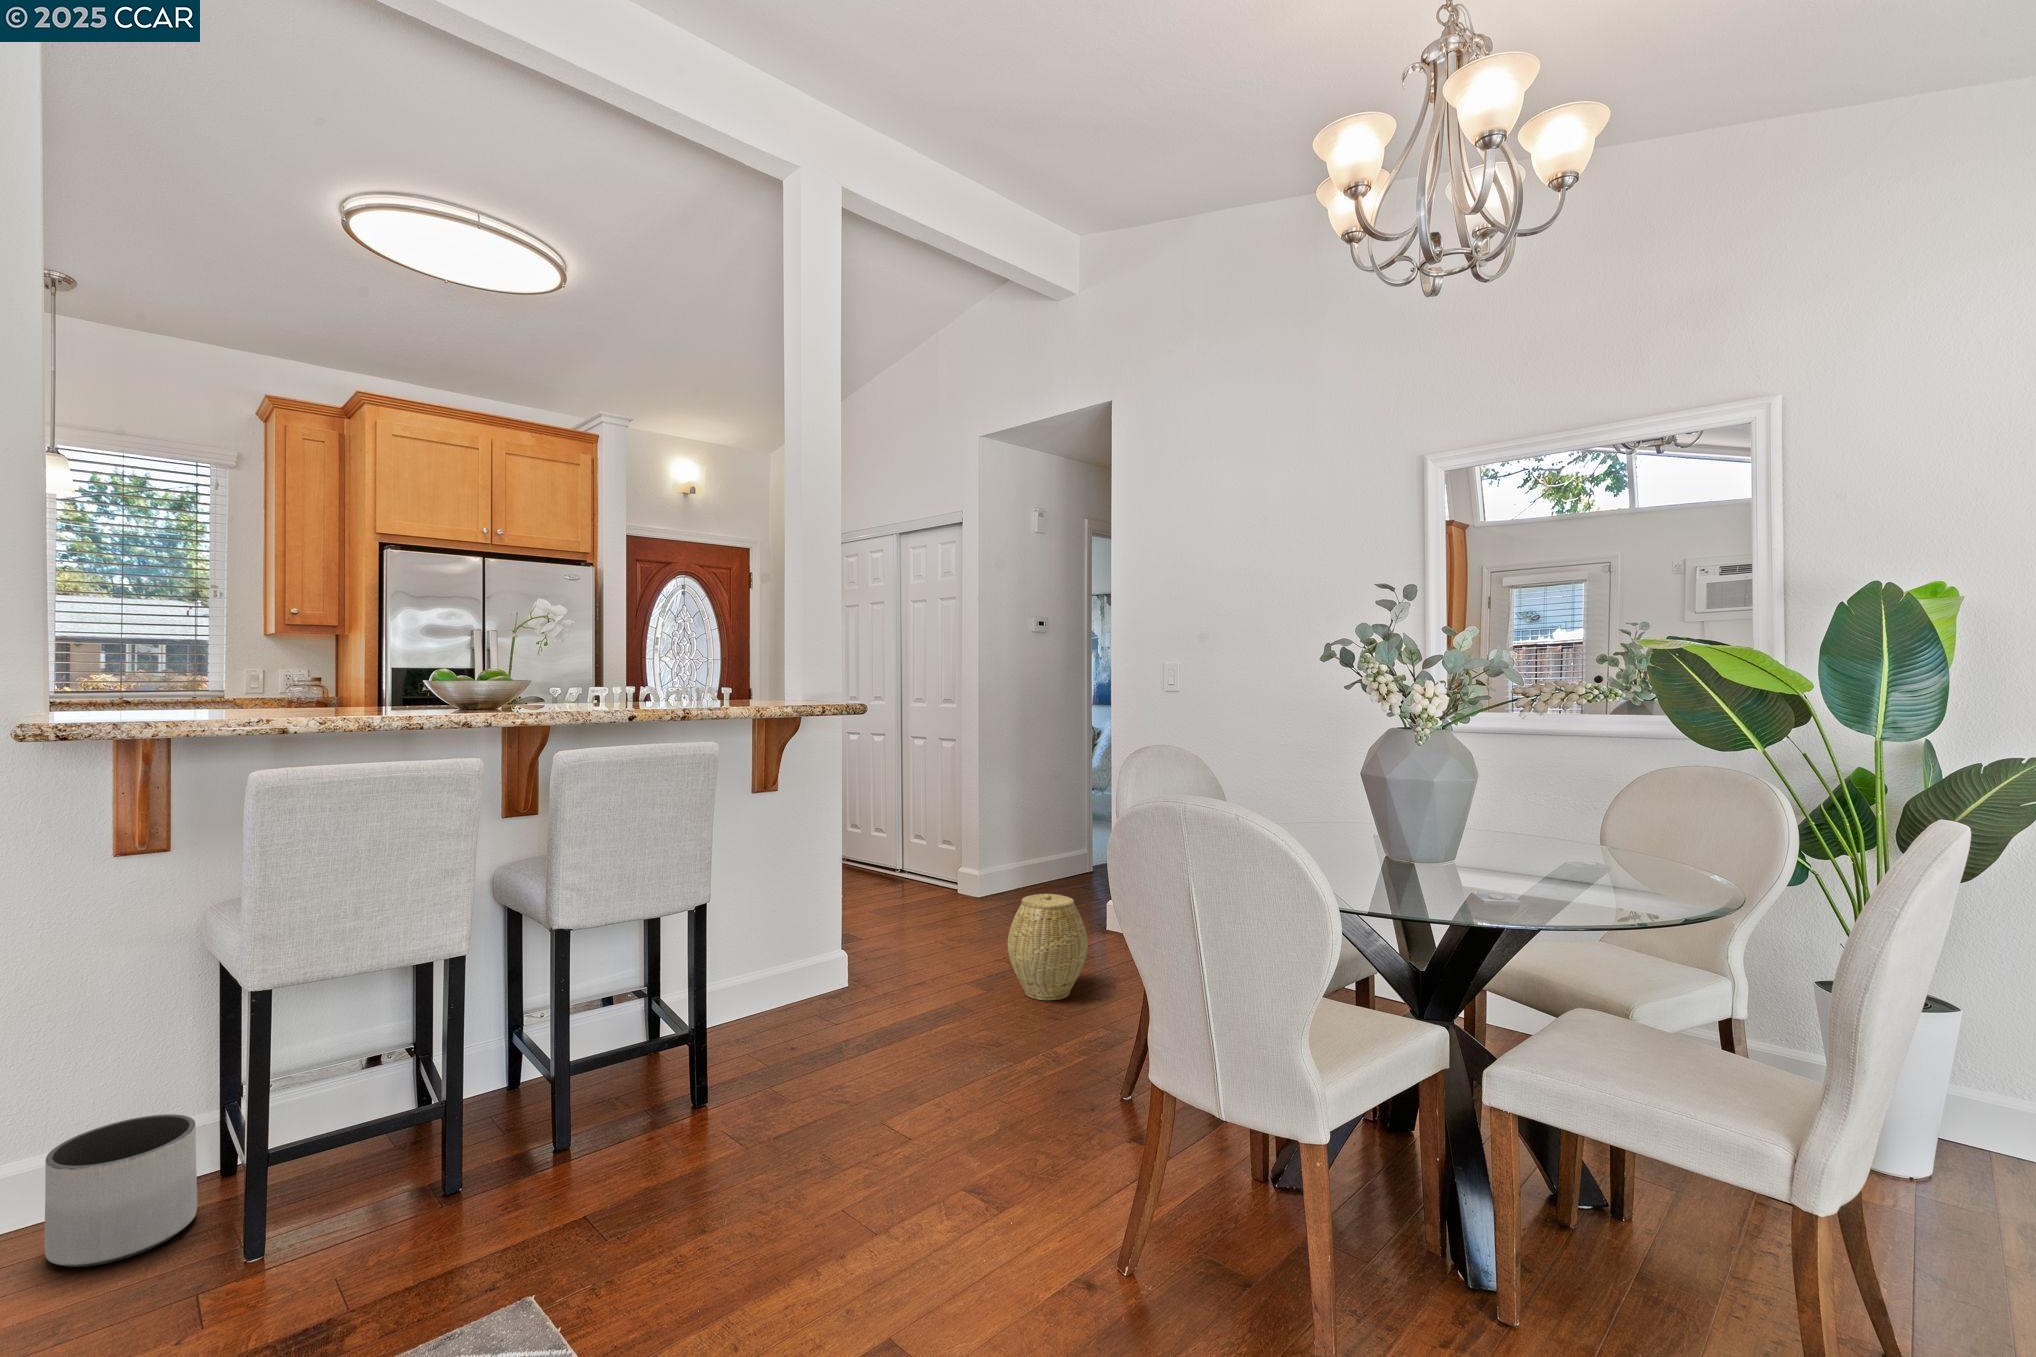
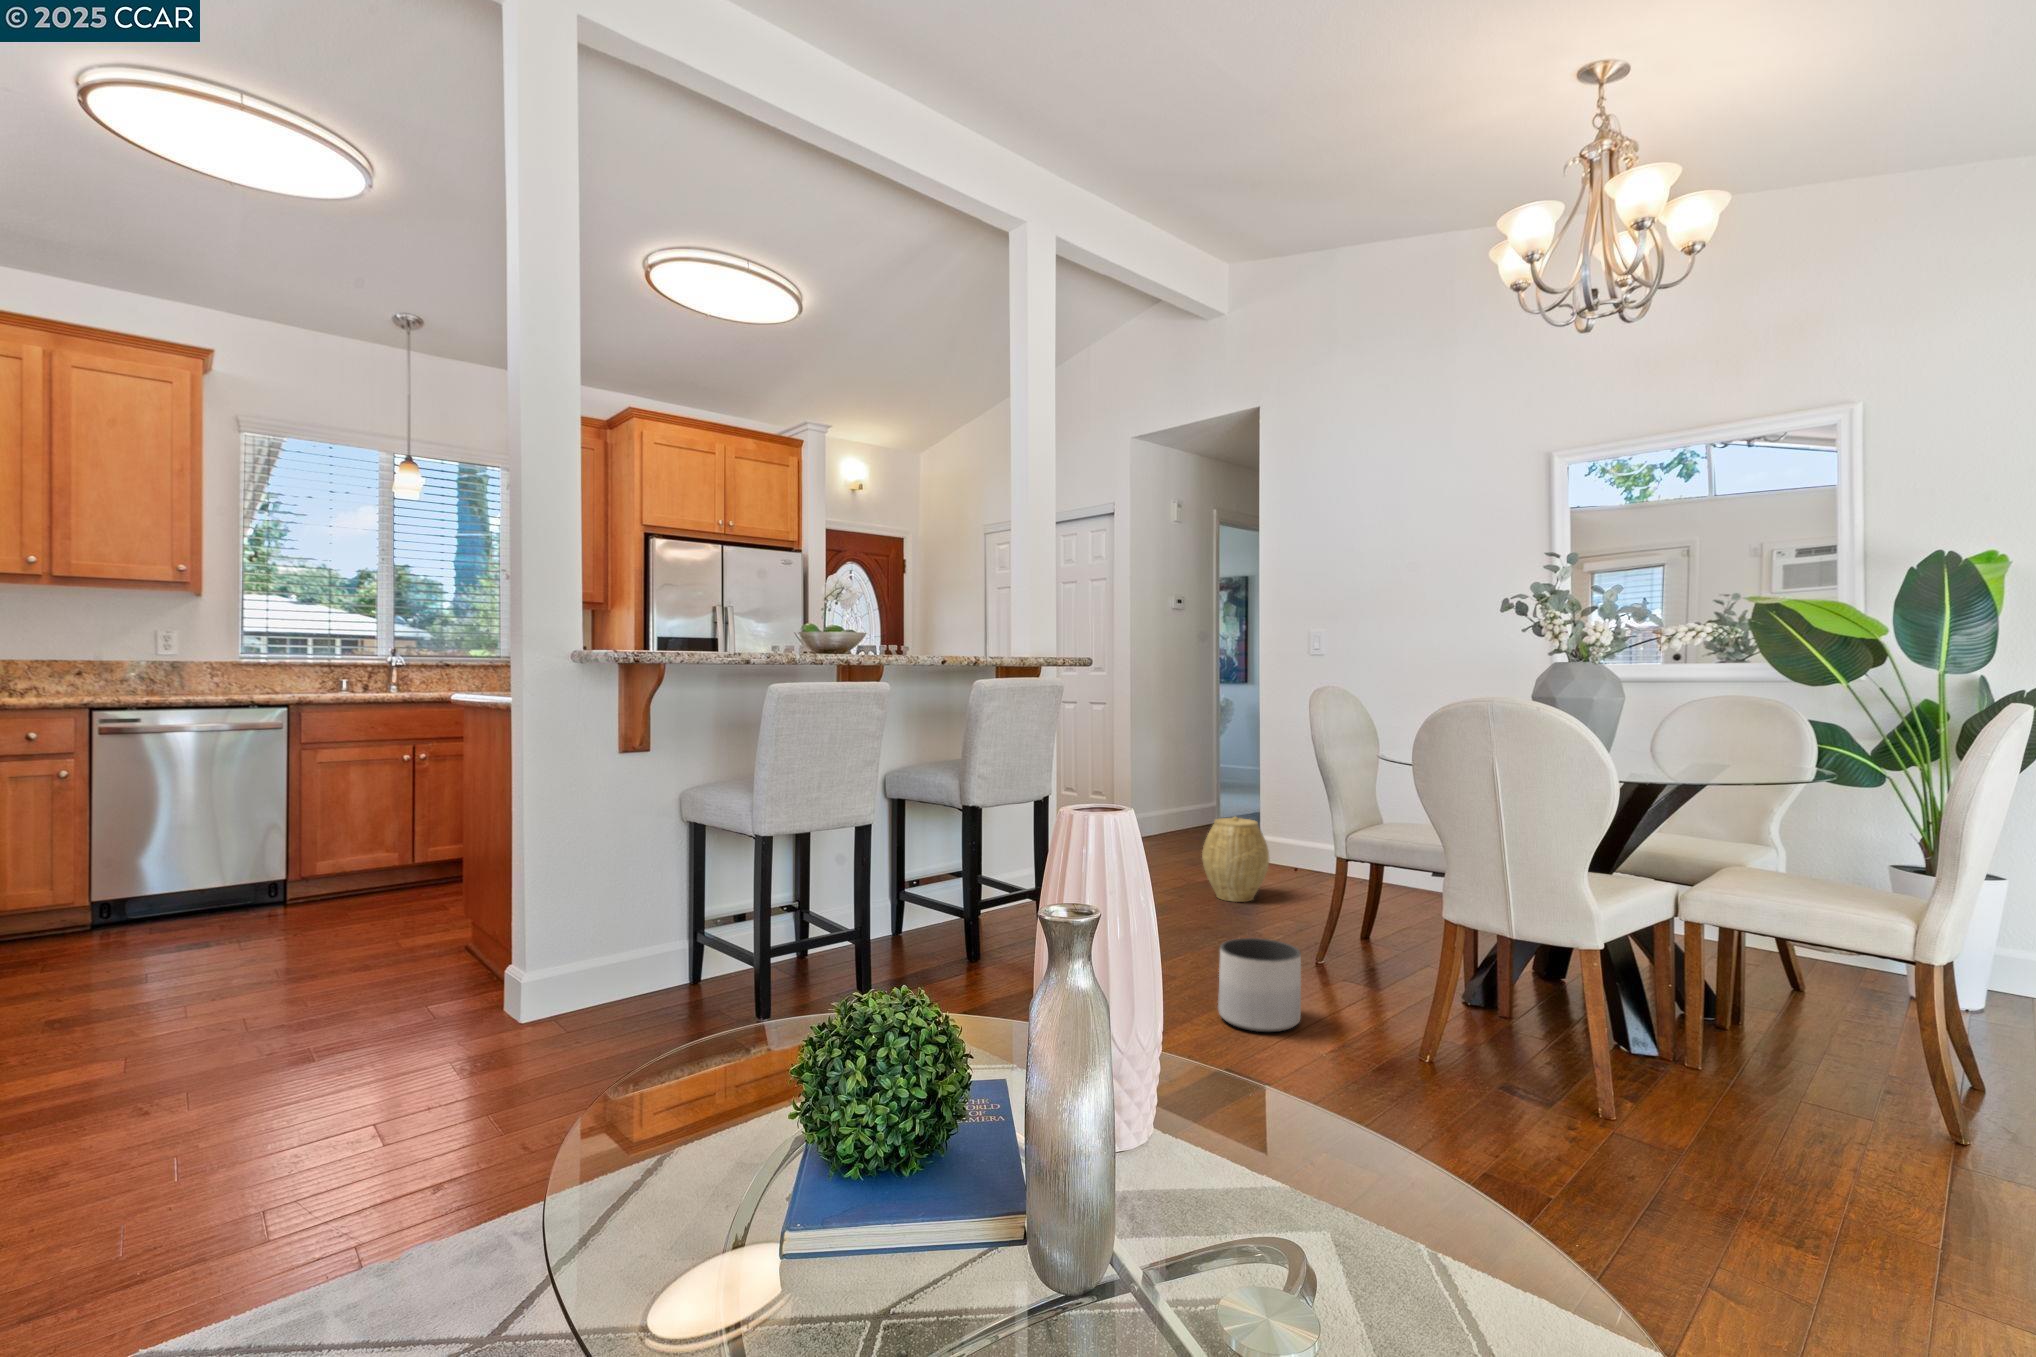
planter: present [44,1114,197,1267] -> present [1218,938,1301,1032]

